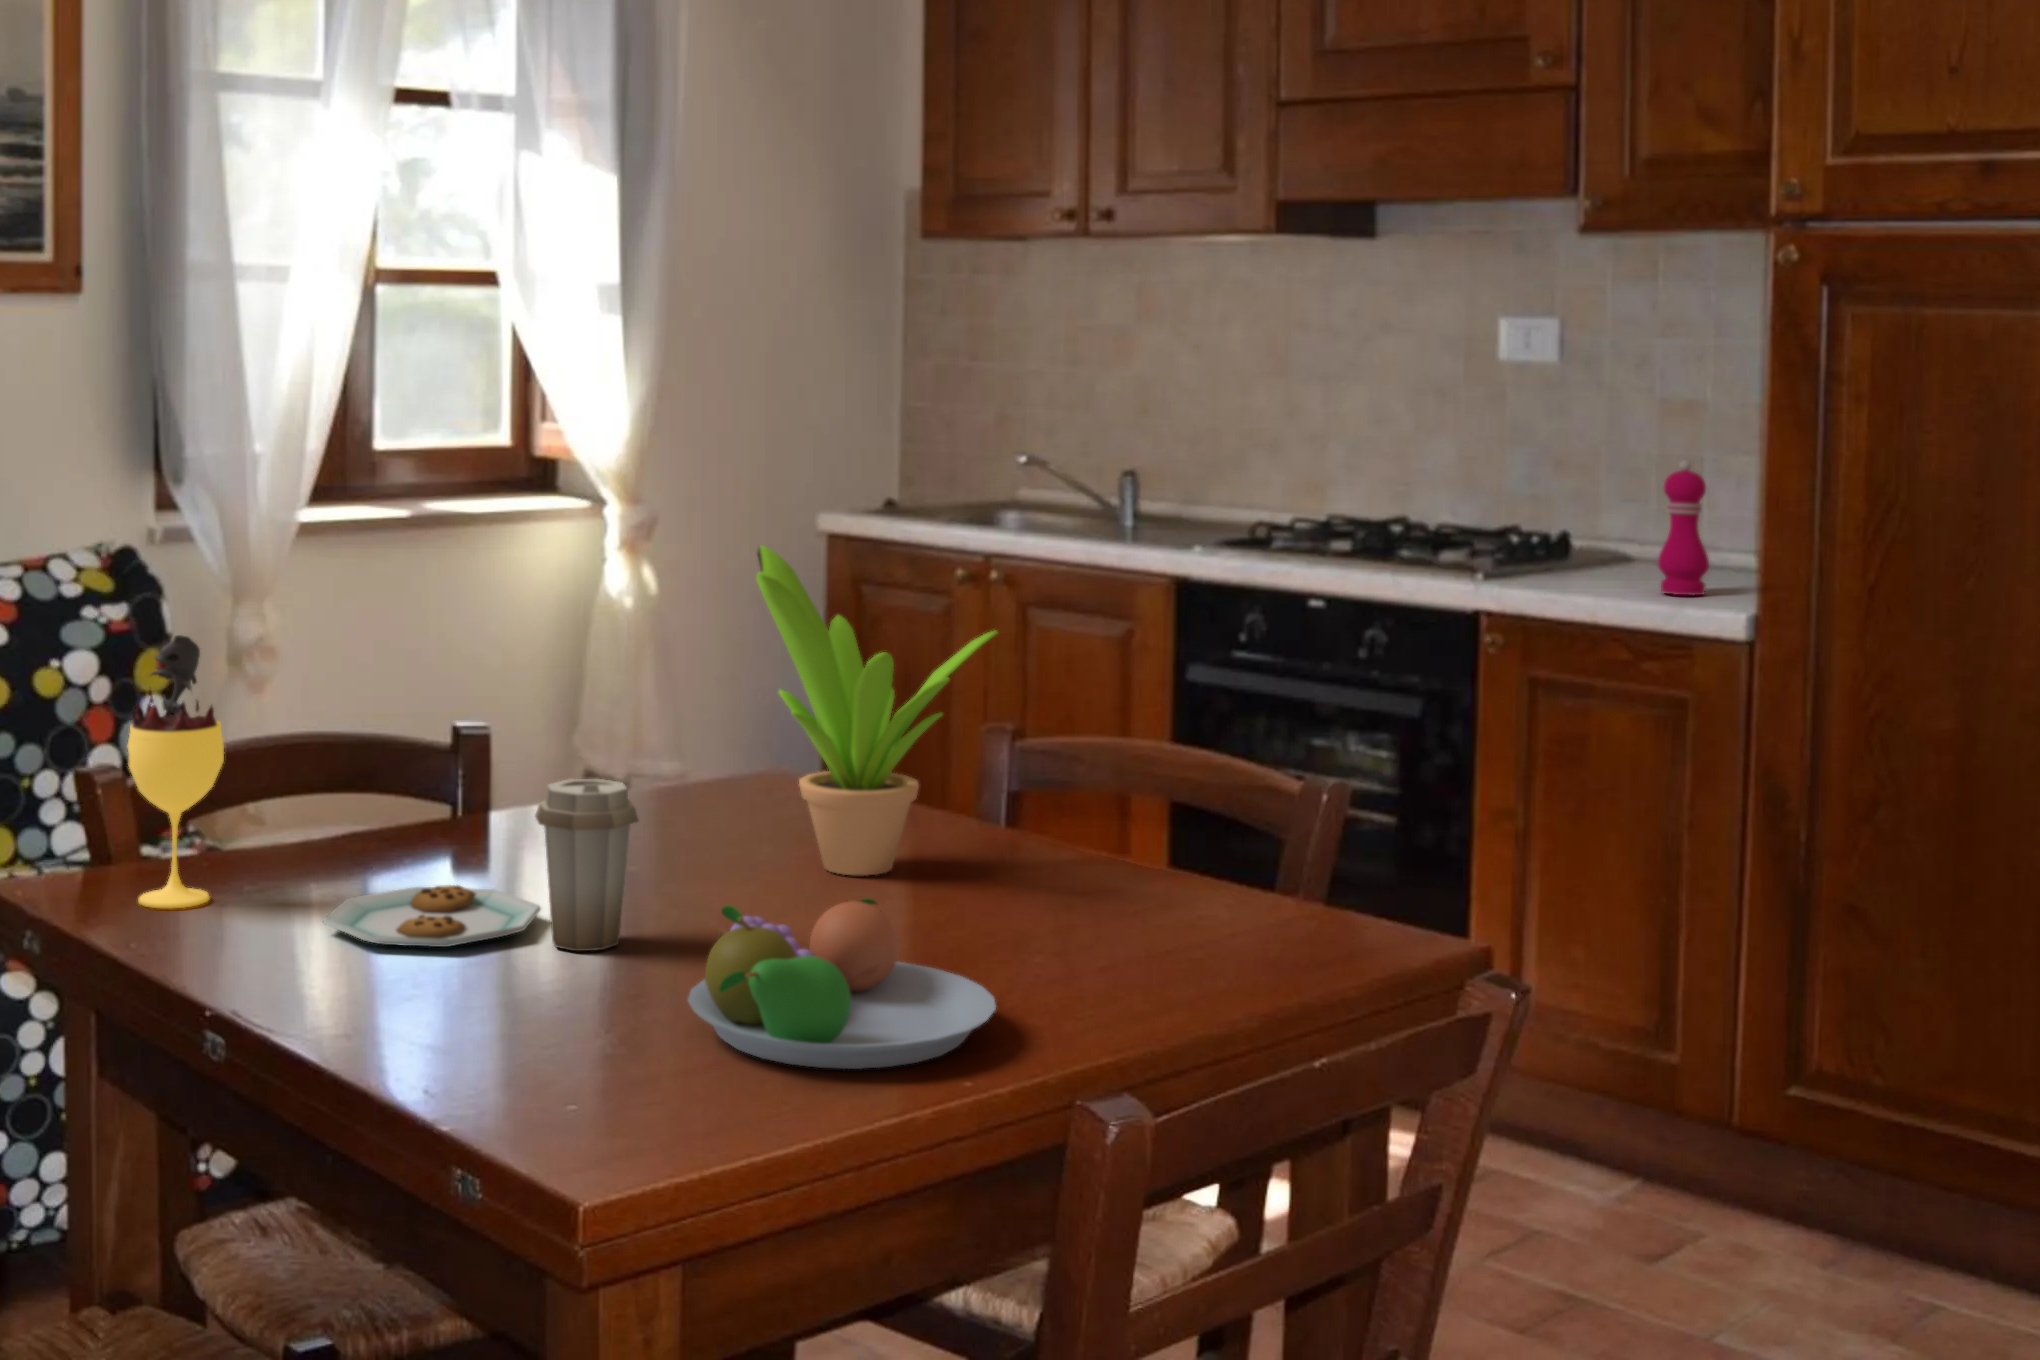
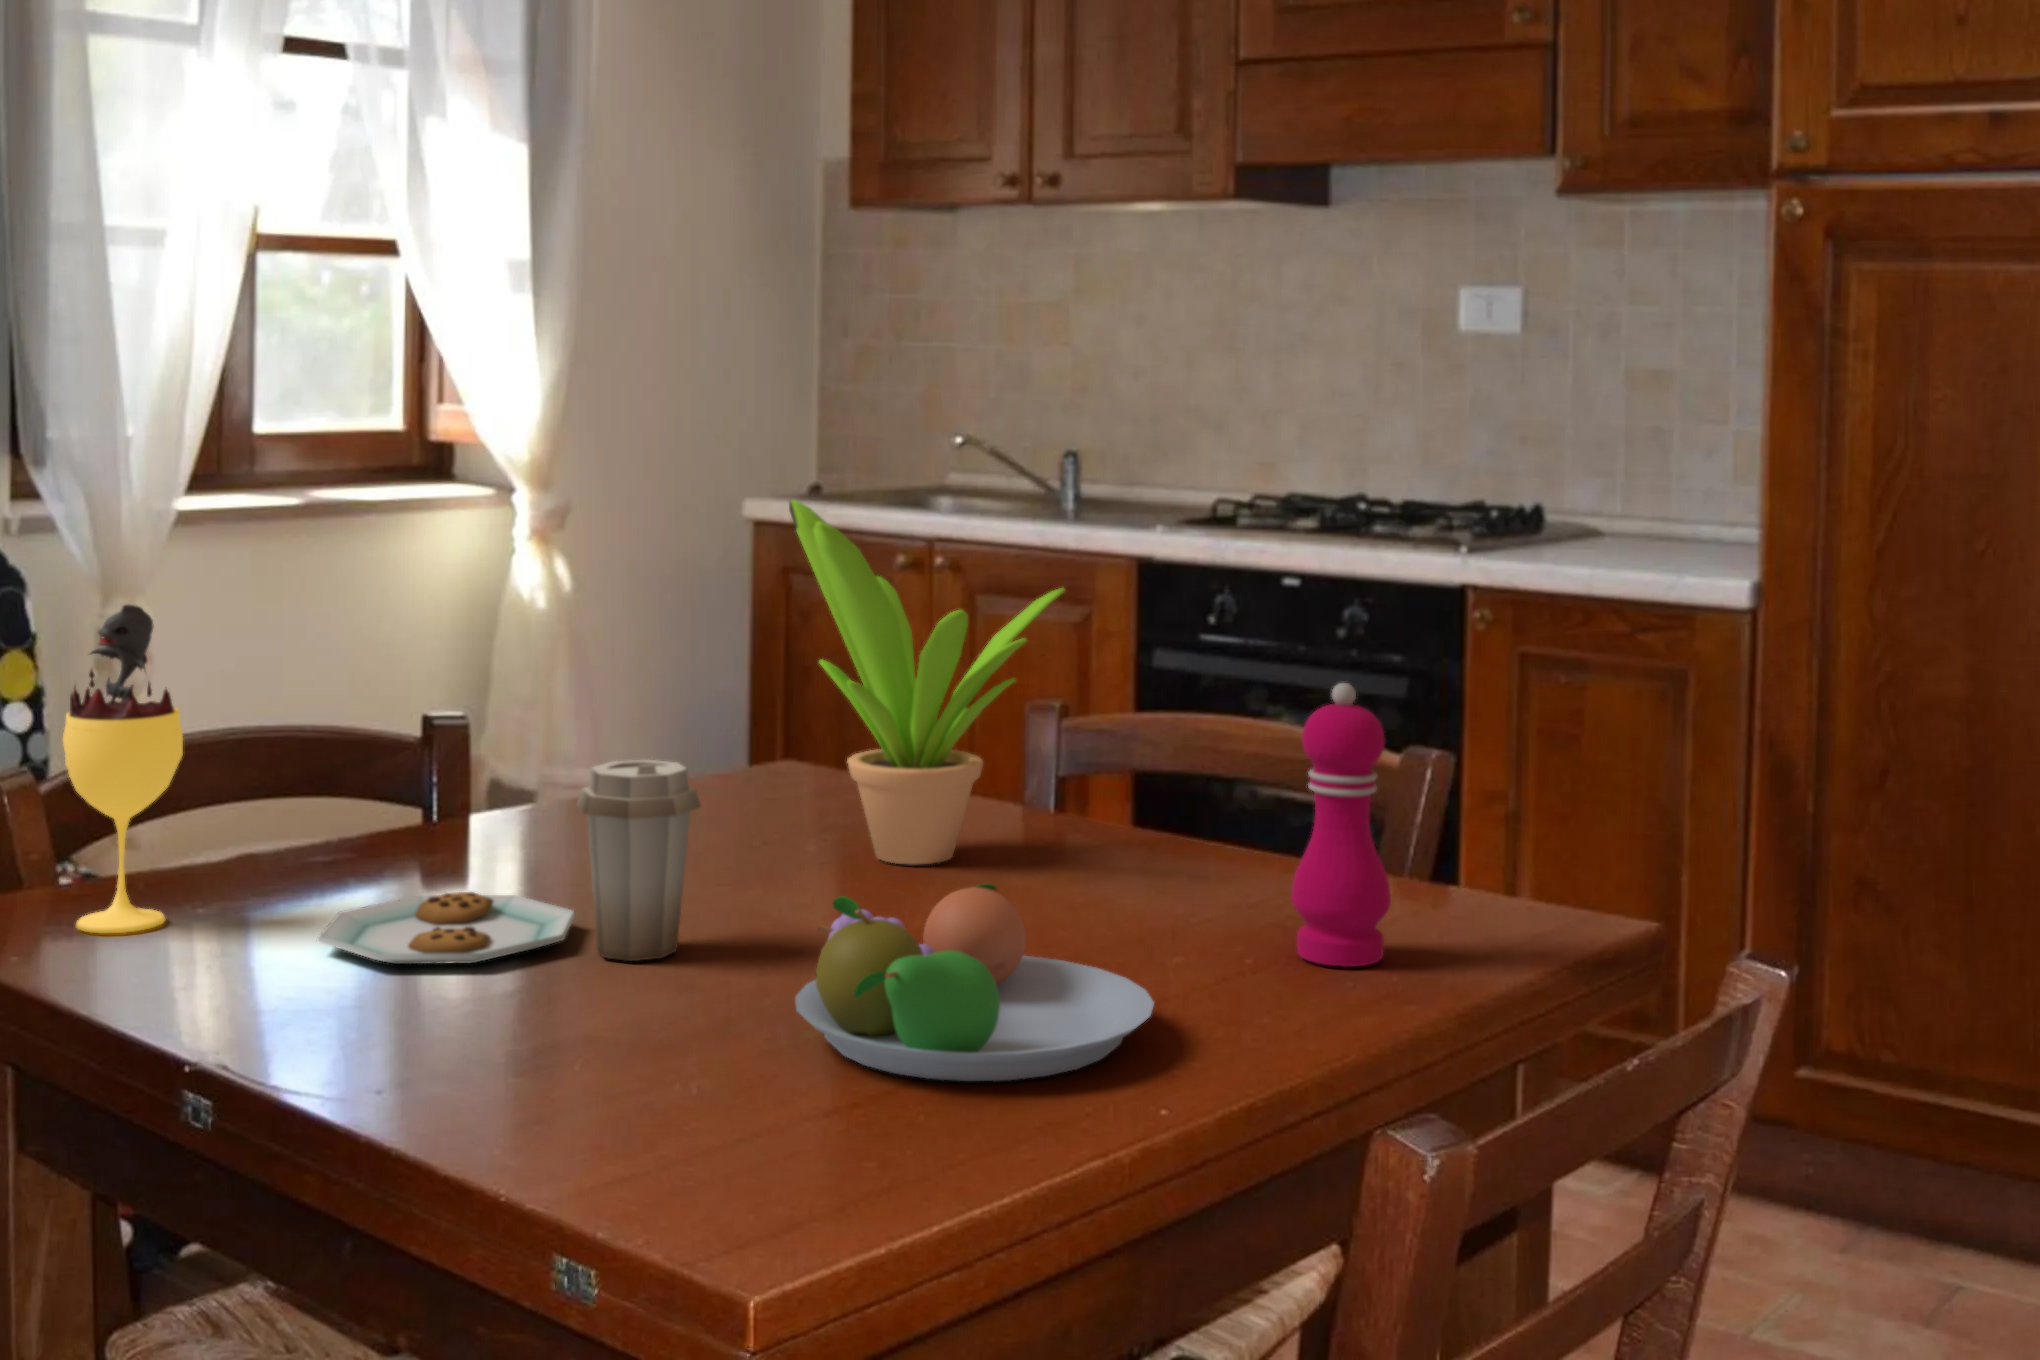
pepper mill: present [1658,460,1709,595] -> present [1291,683,1391,967]

